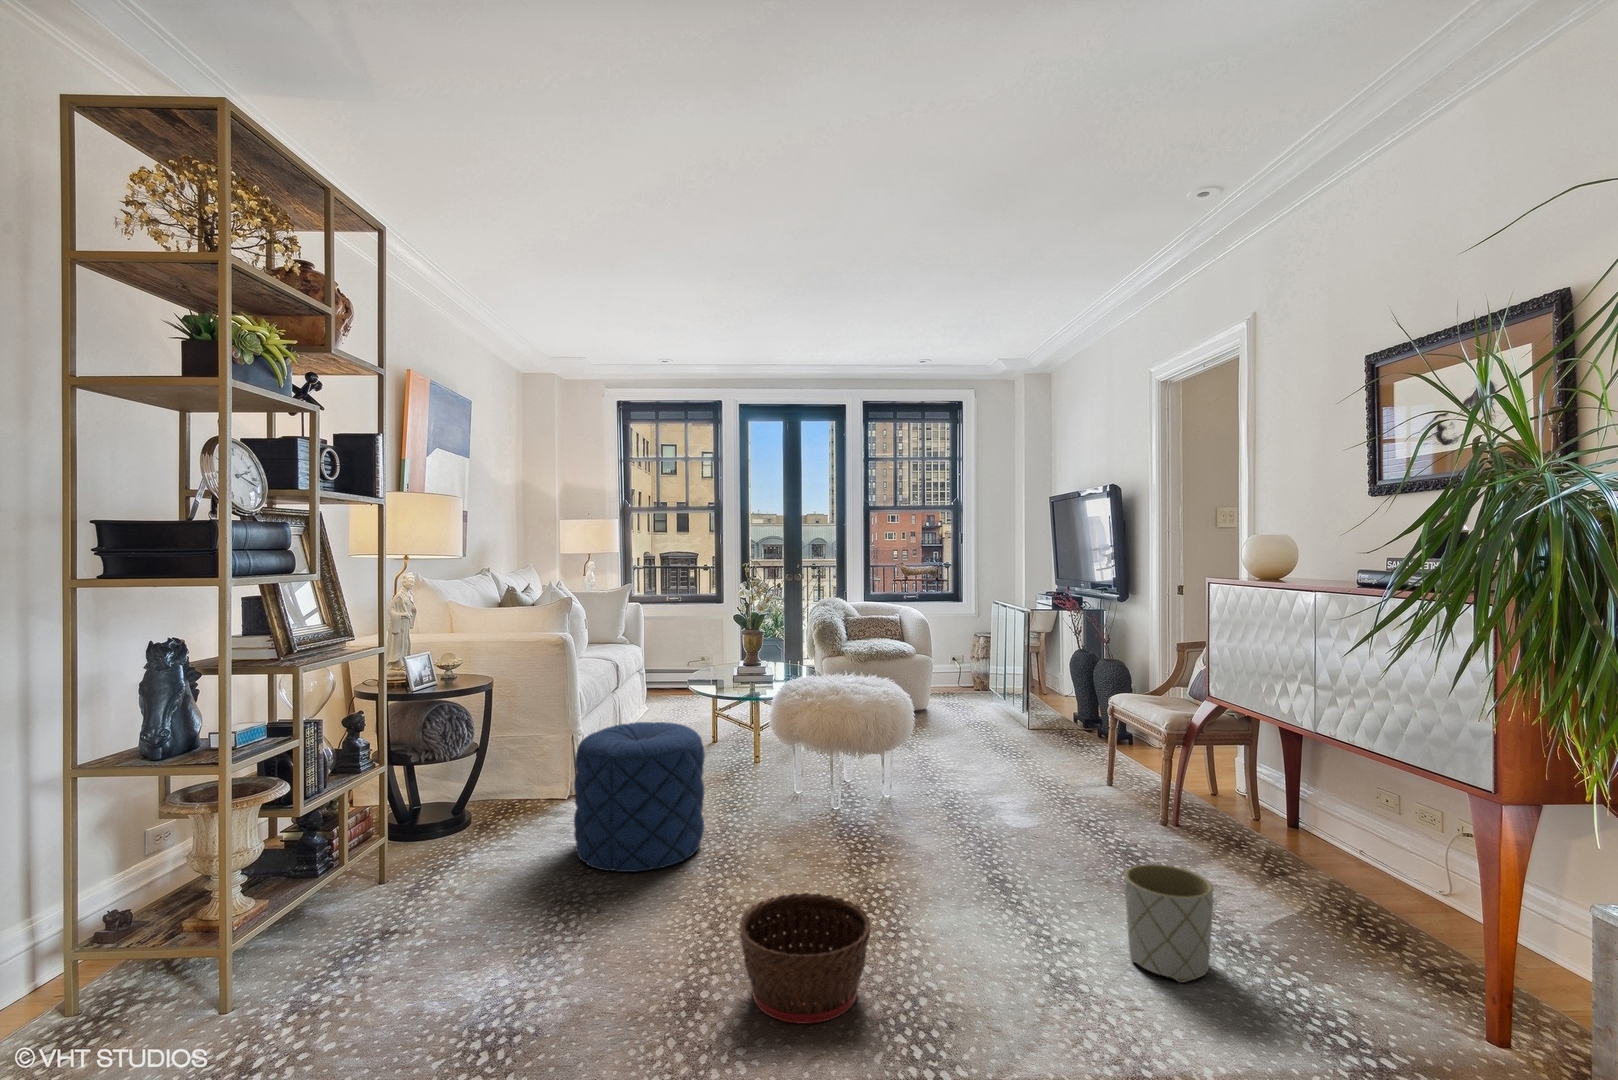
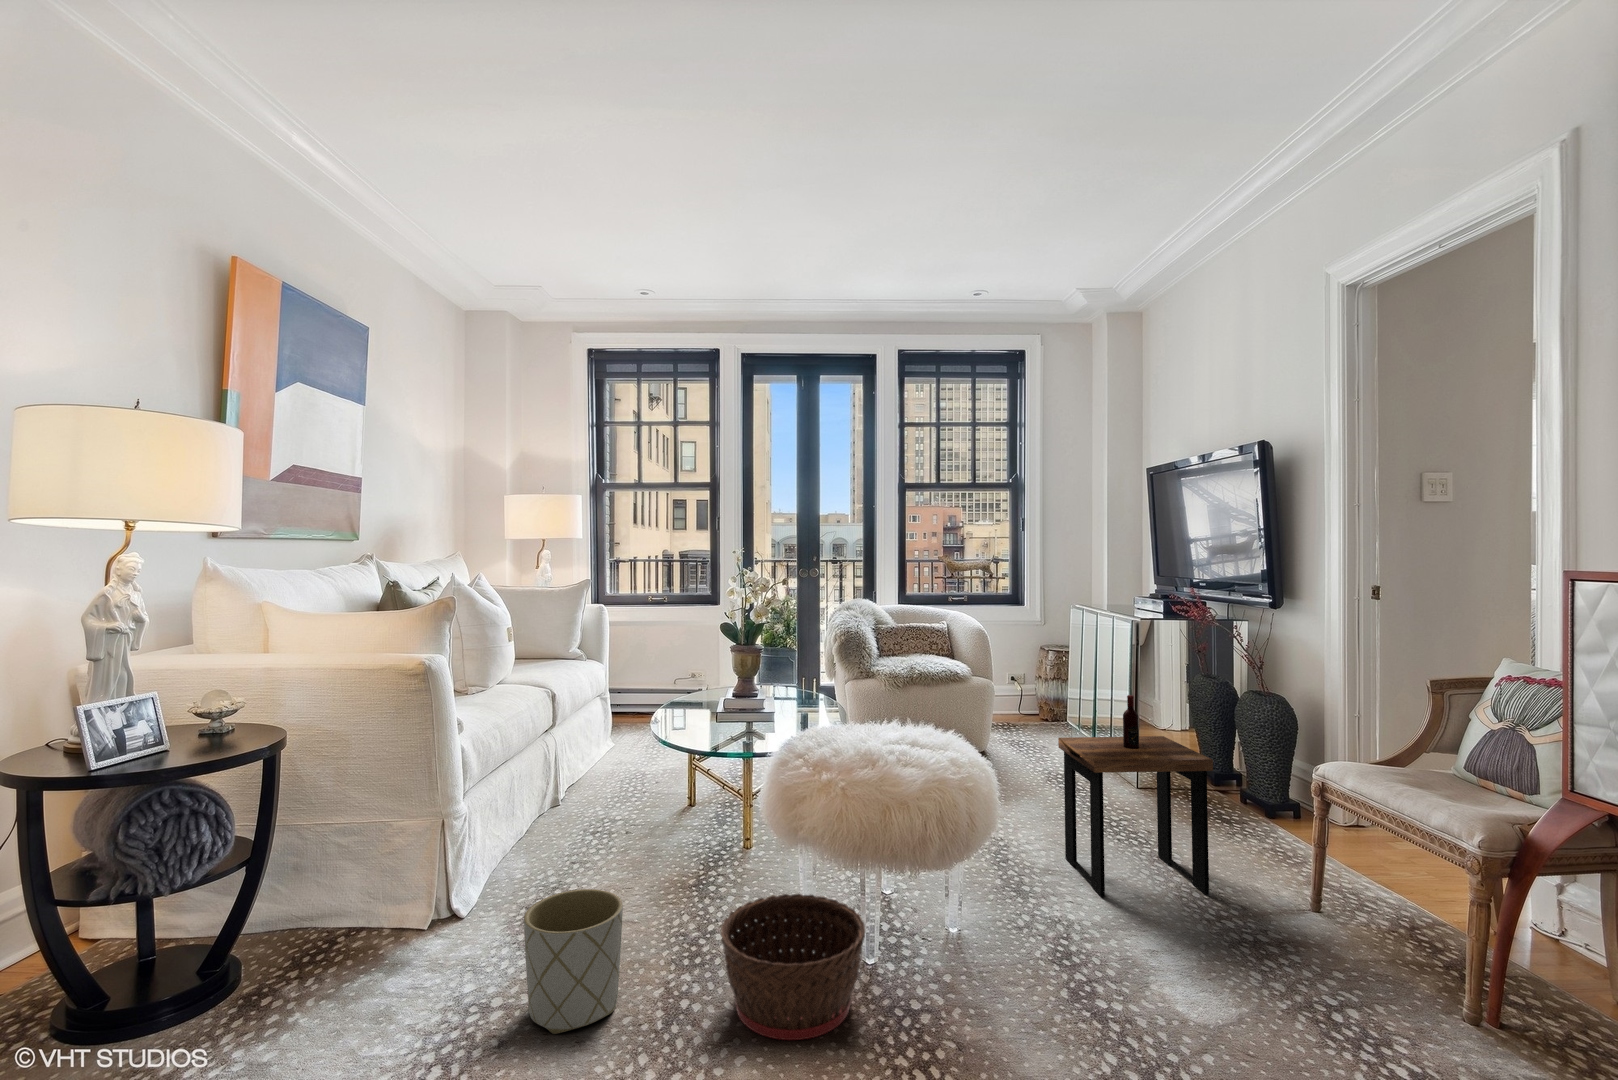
side table: none [1043,705,1186,893] -> present [1058,695,1213,897]
pouf: present [574,722,705,872] -> none [570,713,704,868]
planter: present [1124,864,1213,983] -> present [524,889,623,1034]

